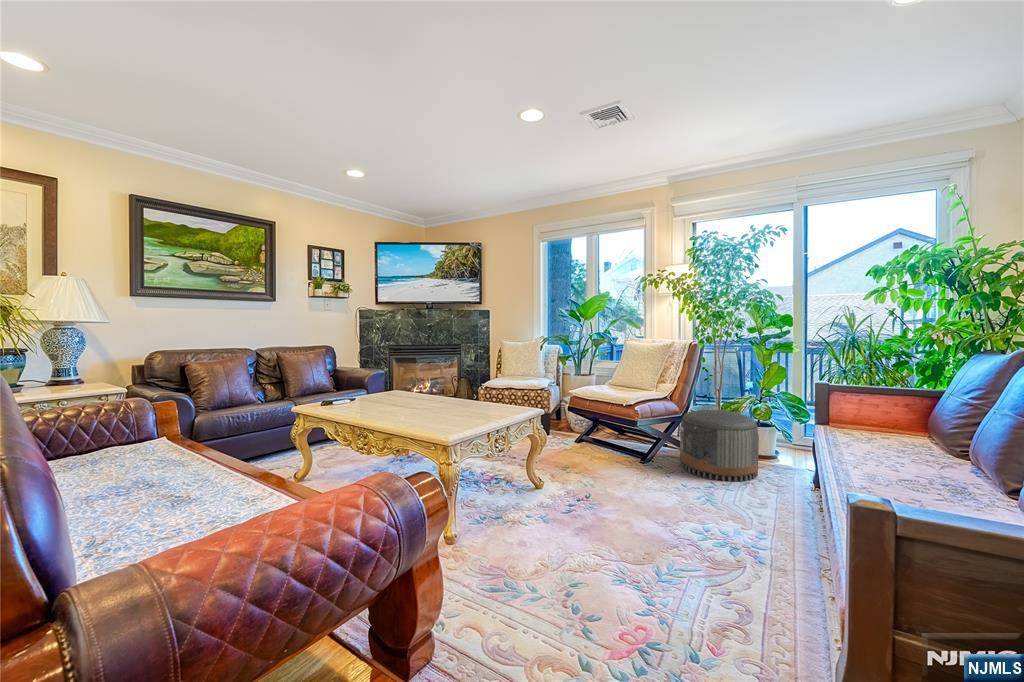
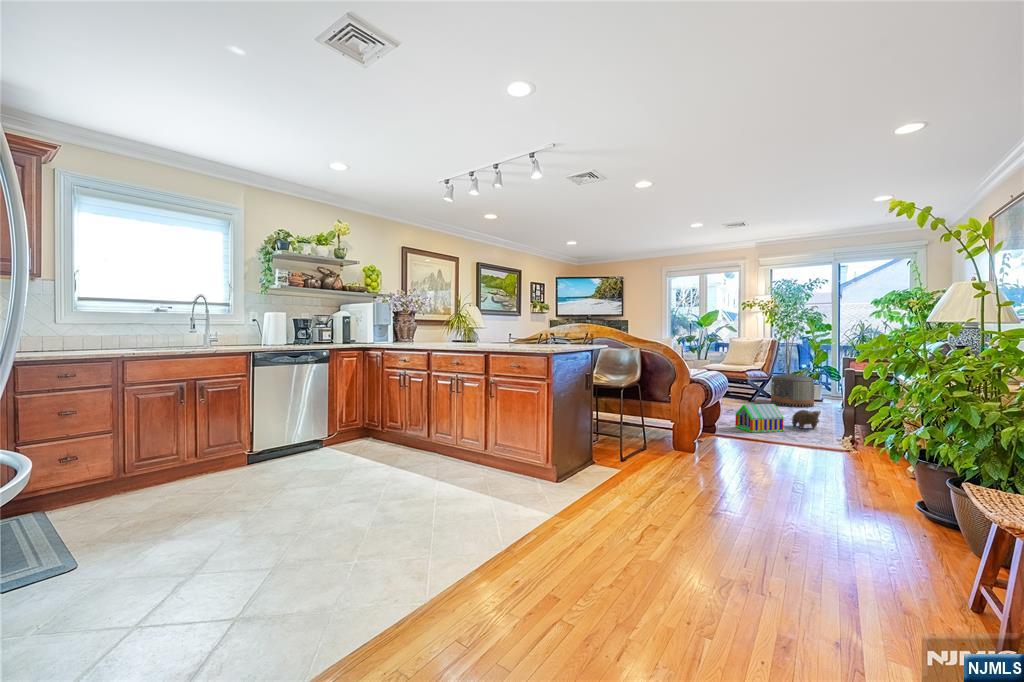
toy house: none [522,548,644,663] -> present [735,404,783,432]
plush toy: none [684,554,761,620] -> present [792,410,821,428]

